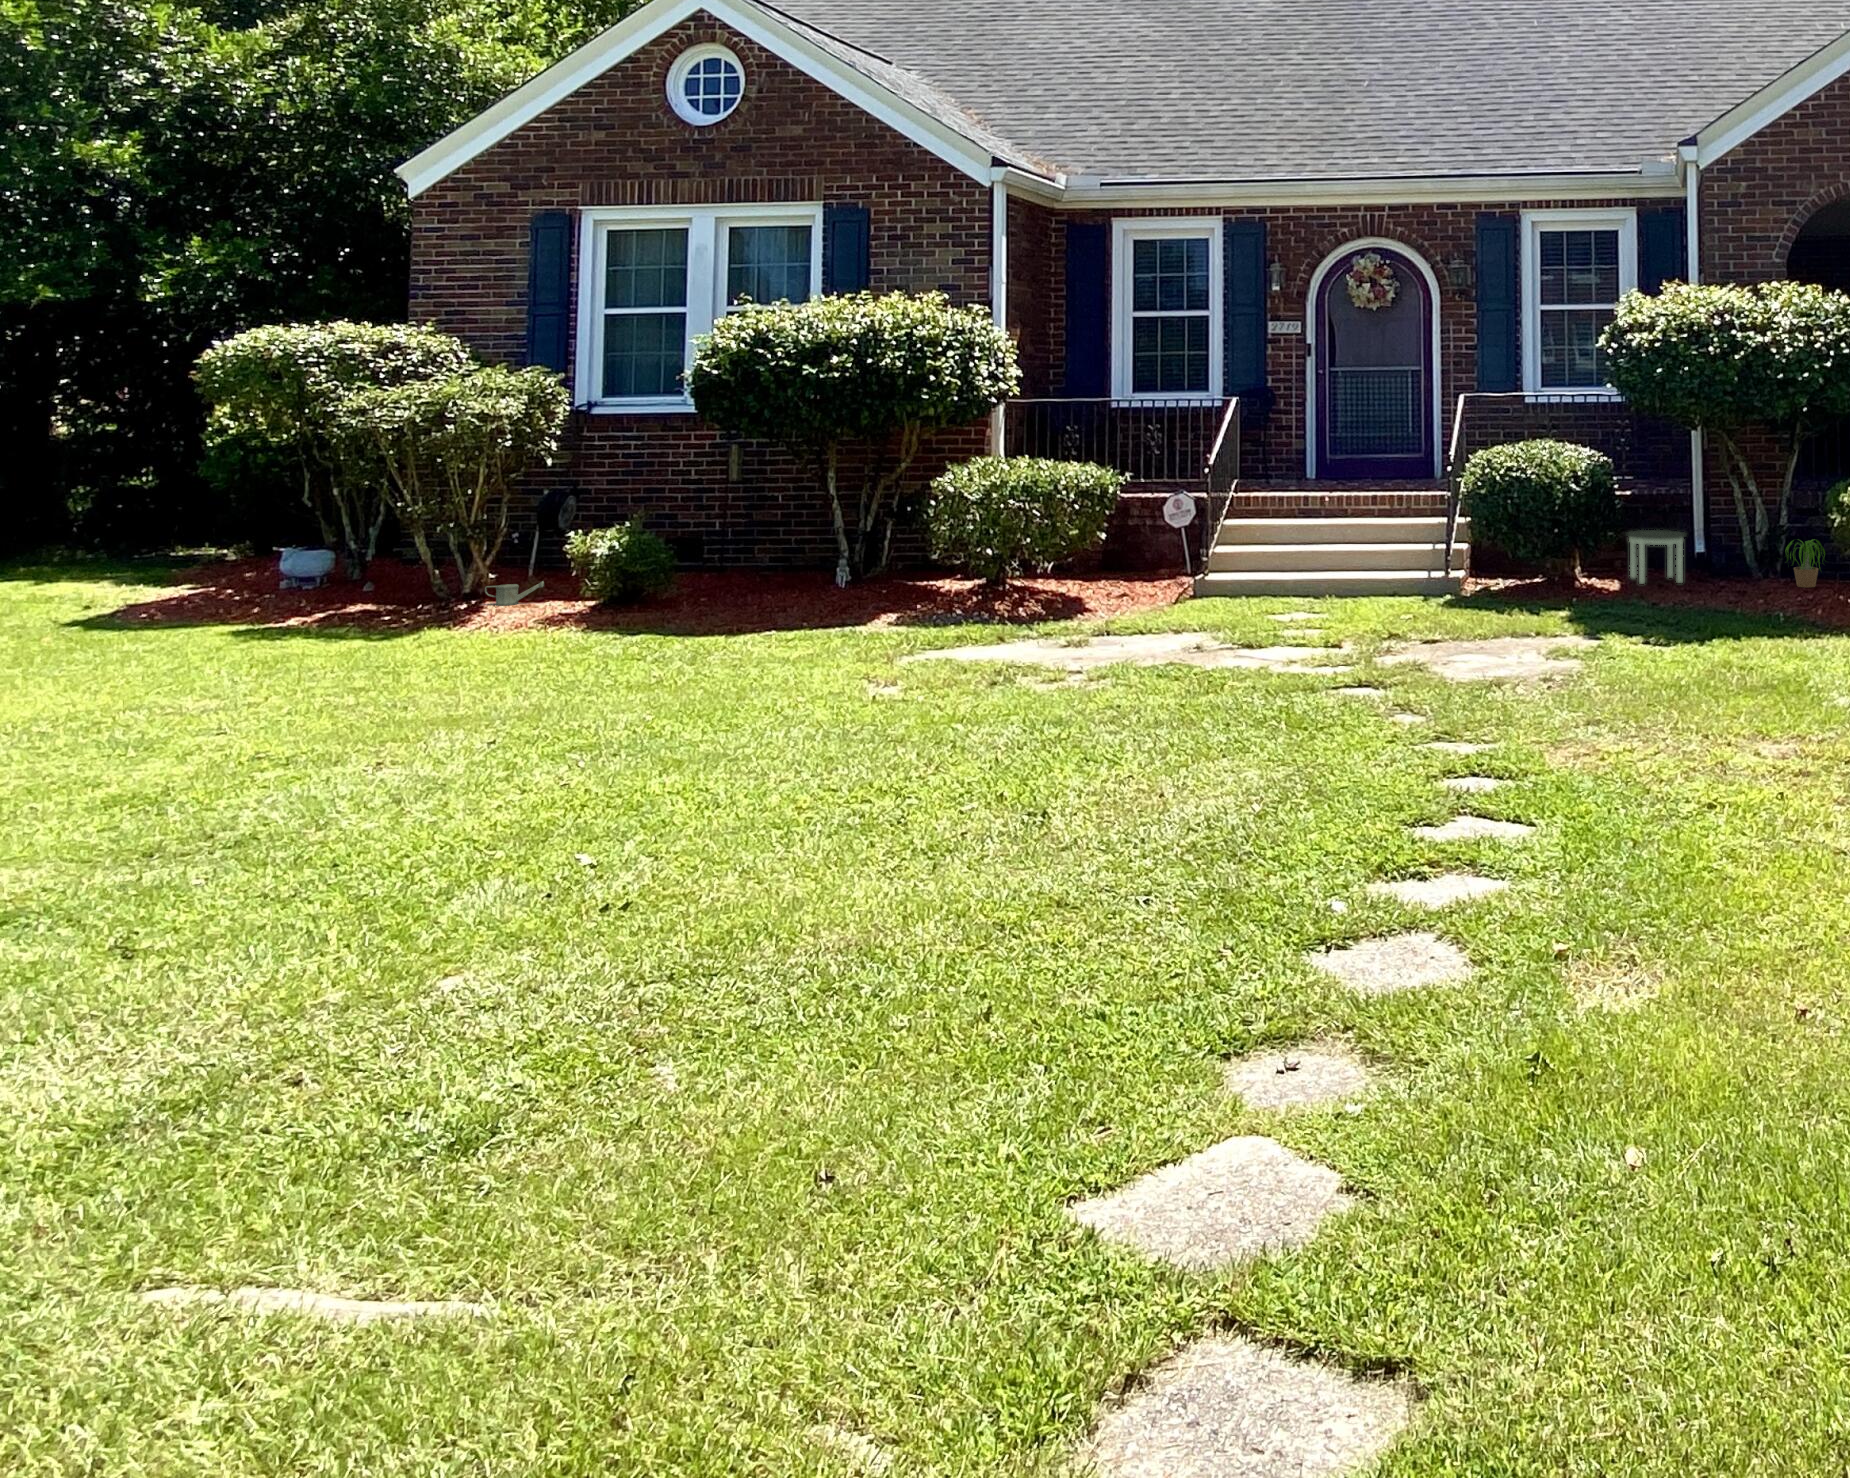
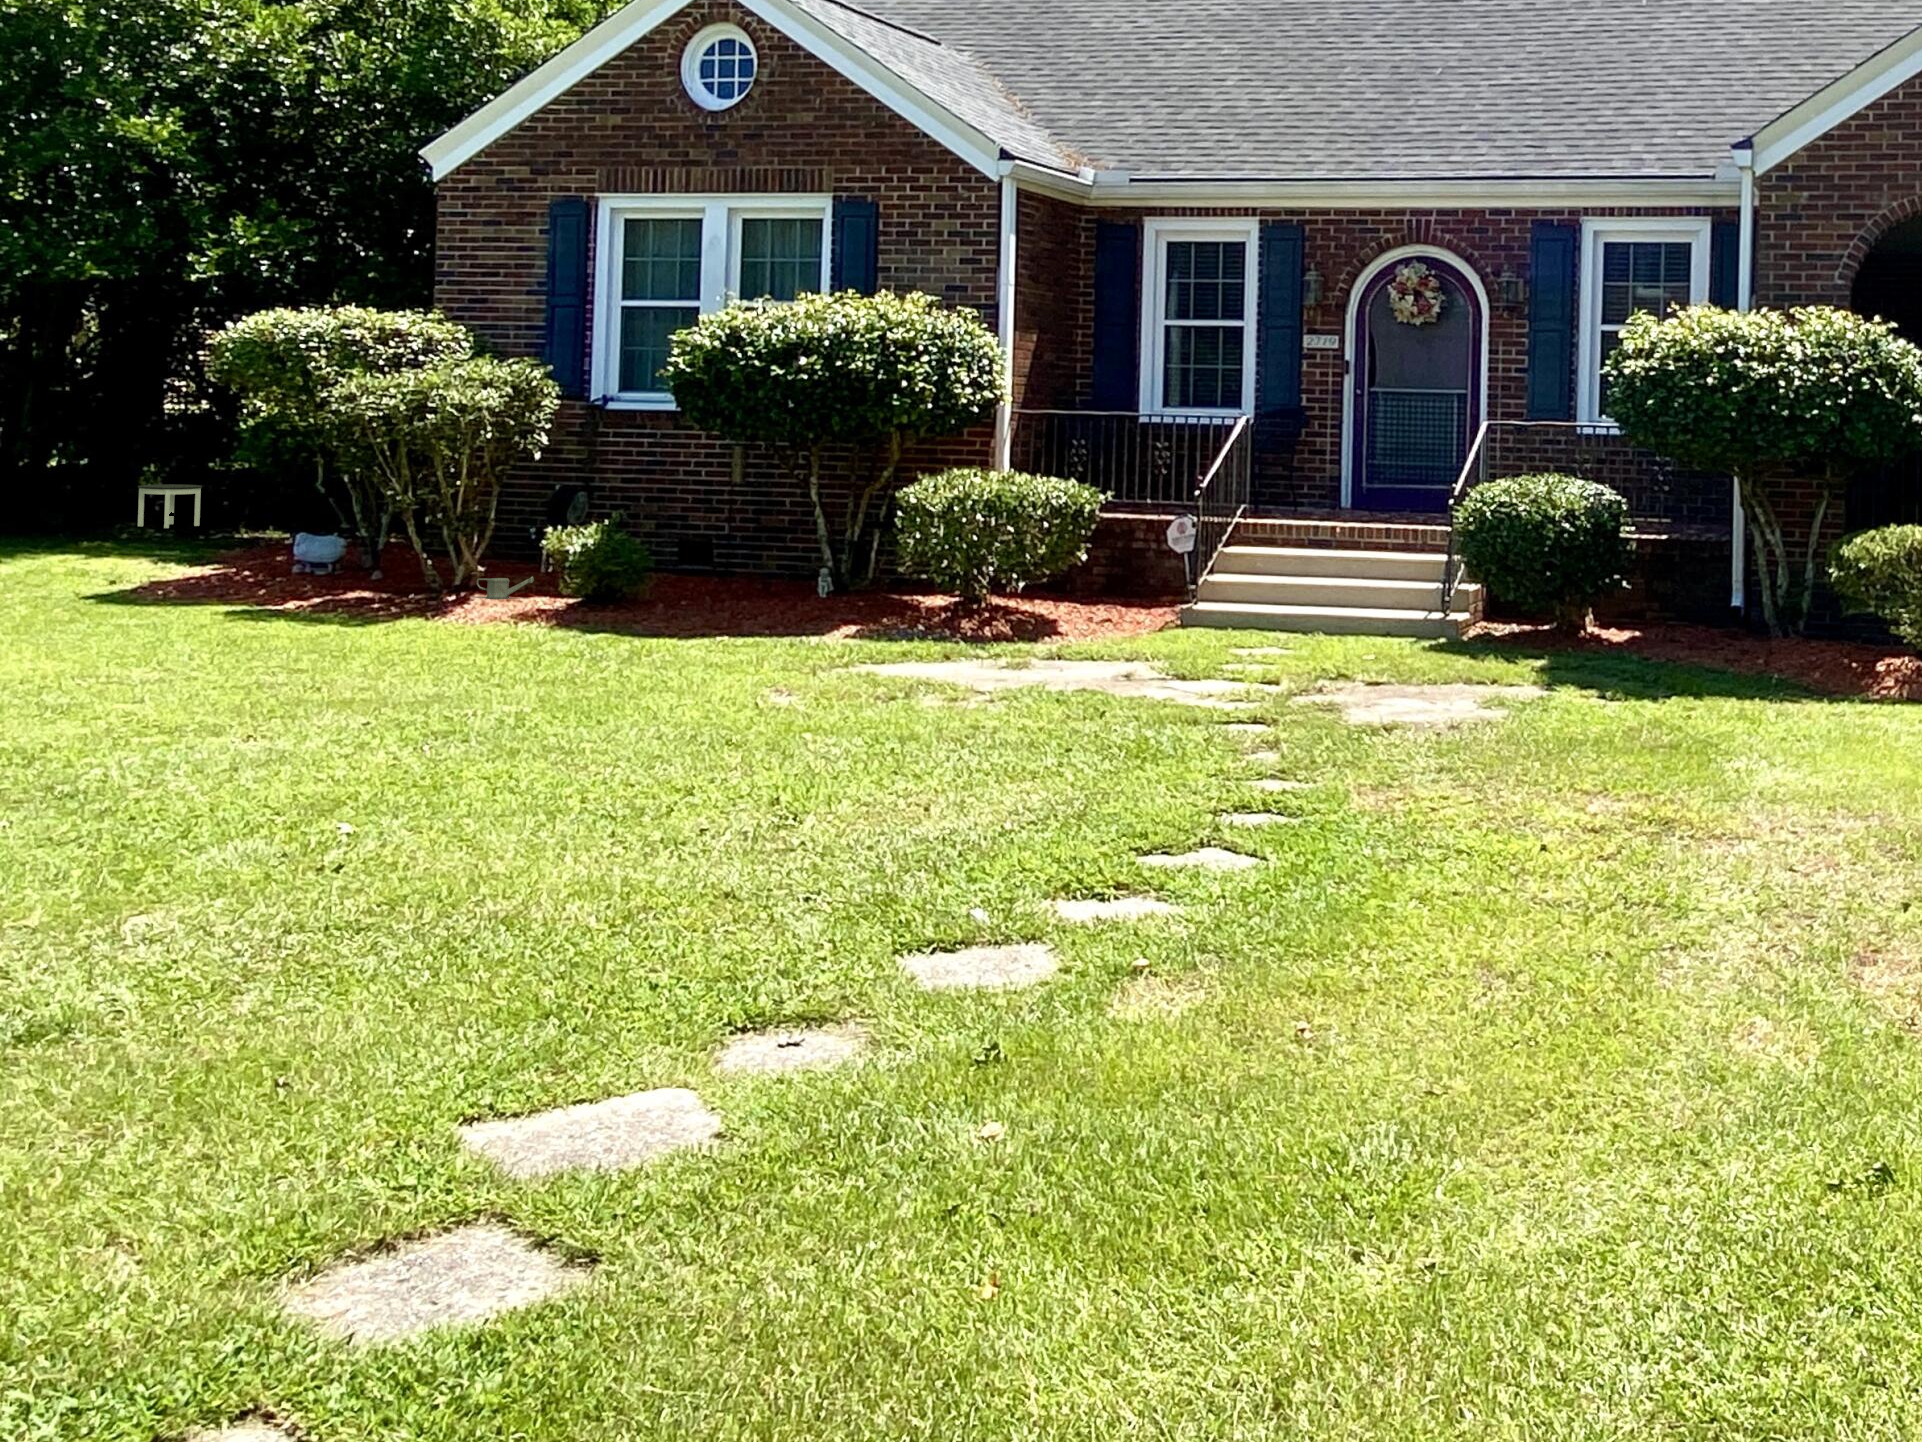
round table: present [1627,530,1686,584] -> present [138,484,202,528]
potted plant: present [1785,539,1825,588] -> none [1822,603,1884,659]

